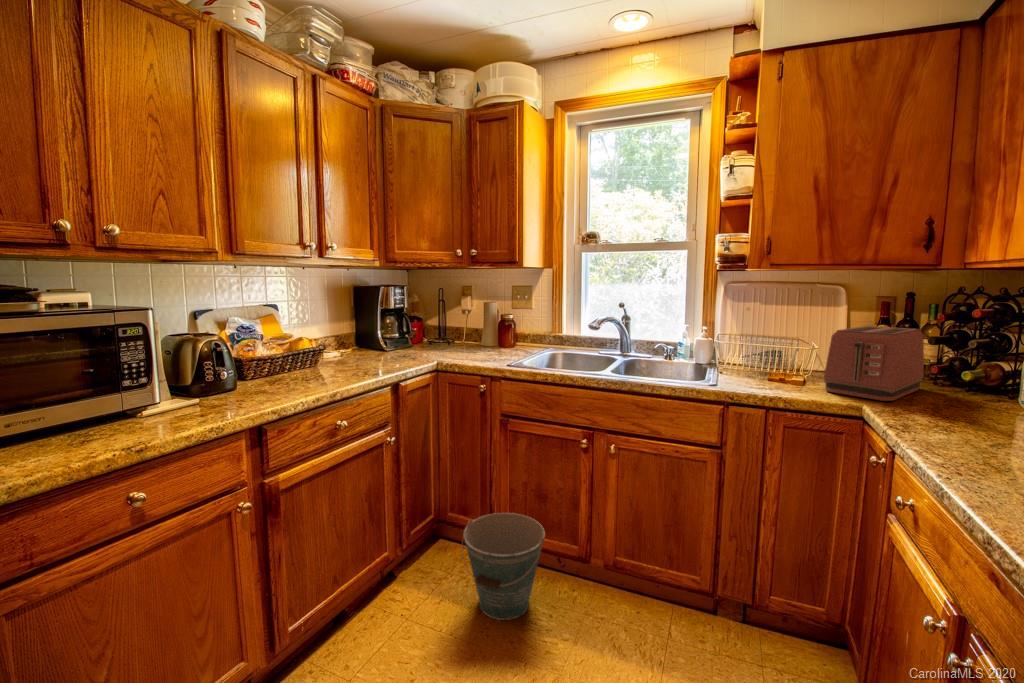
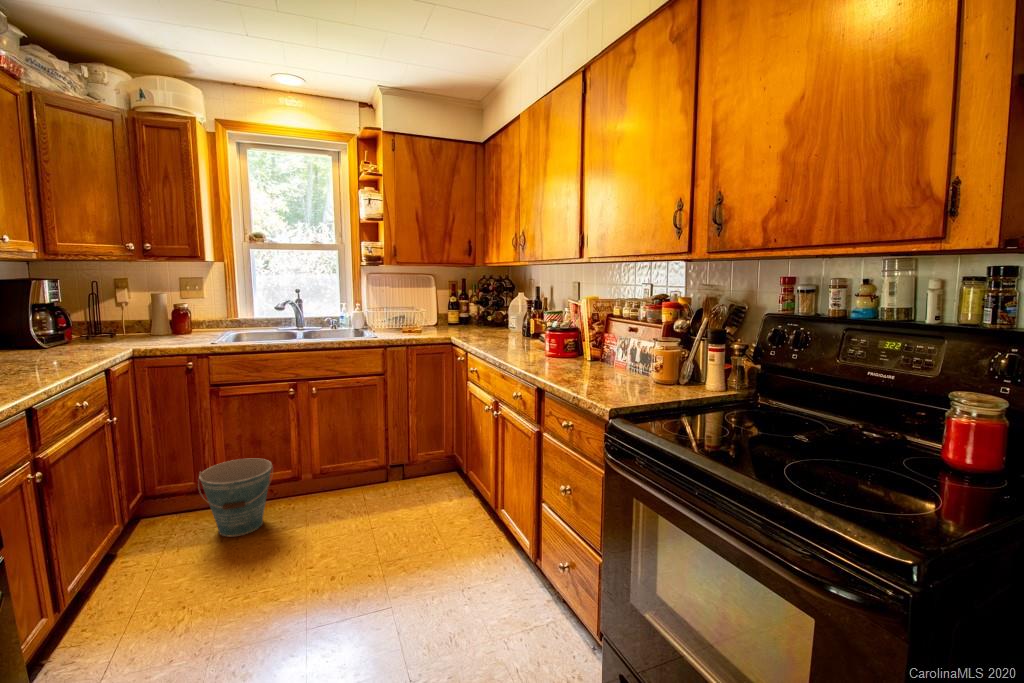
toaster: present [824,326,924,401] -> none [432,298,474,335]

